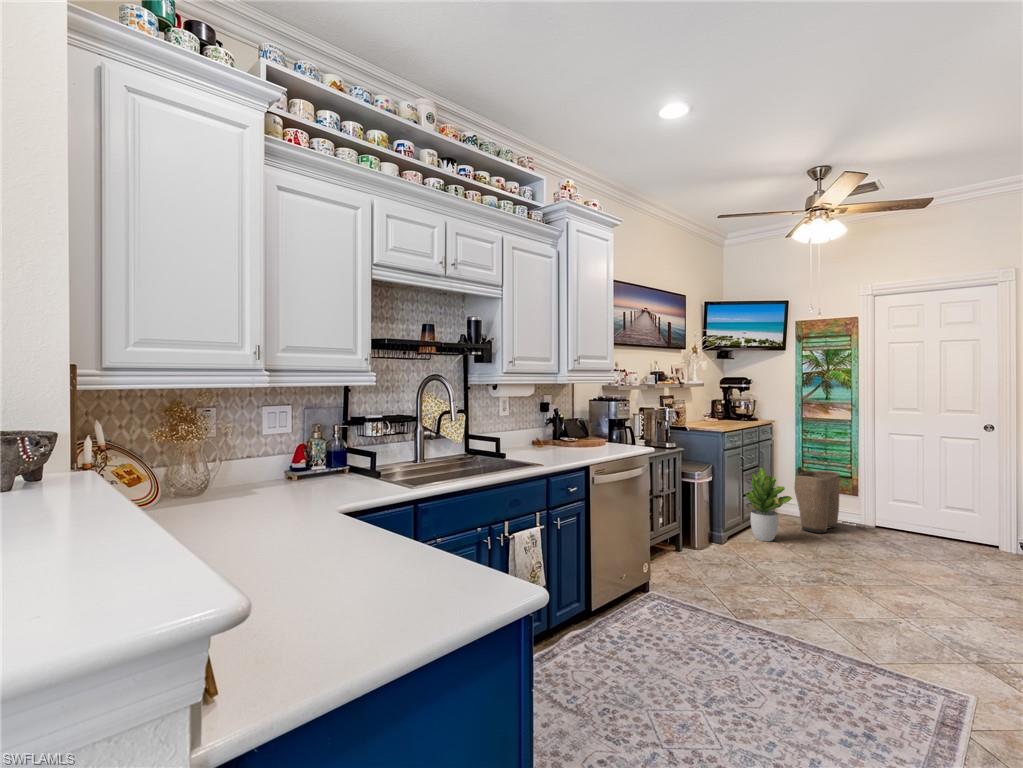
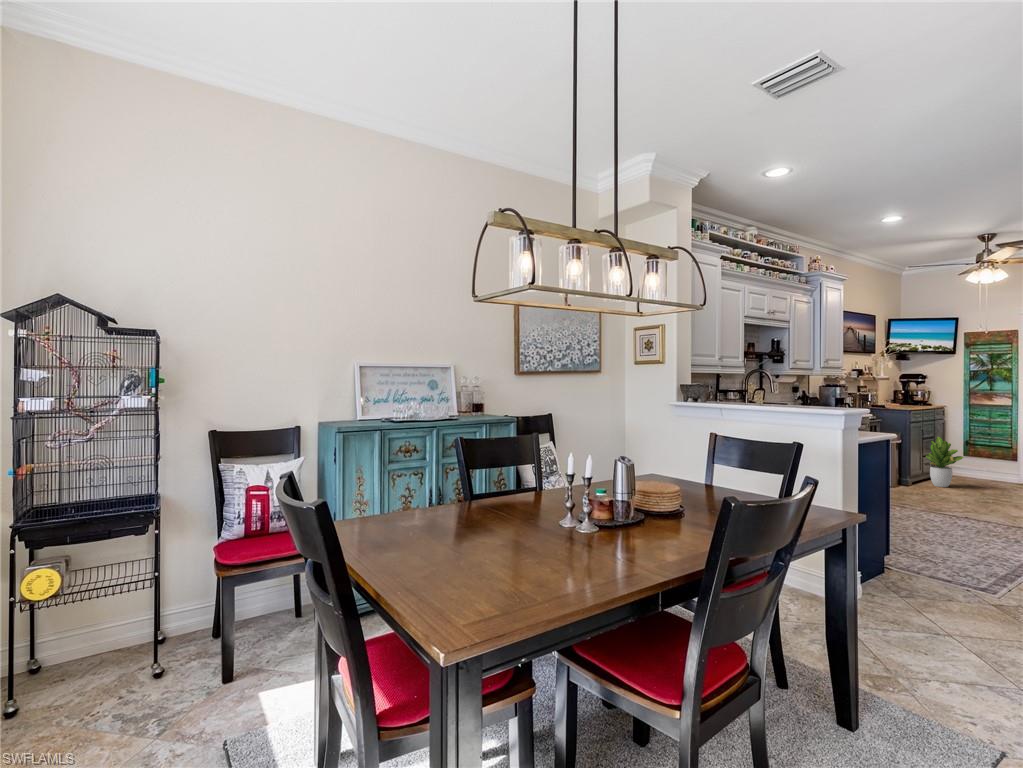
laundry basket: present [794,471,840,533] -> none [964,443,1001,485]

